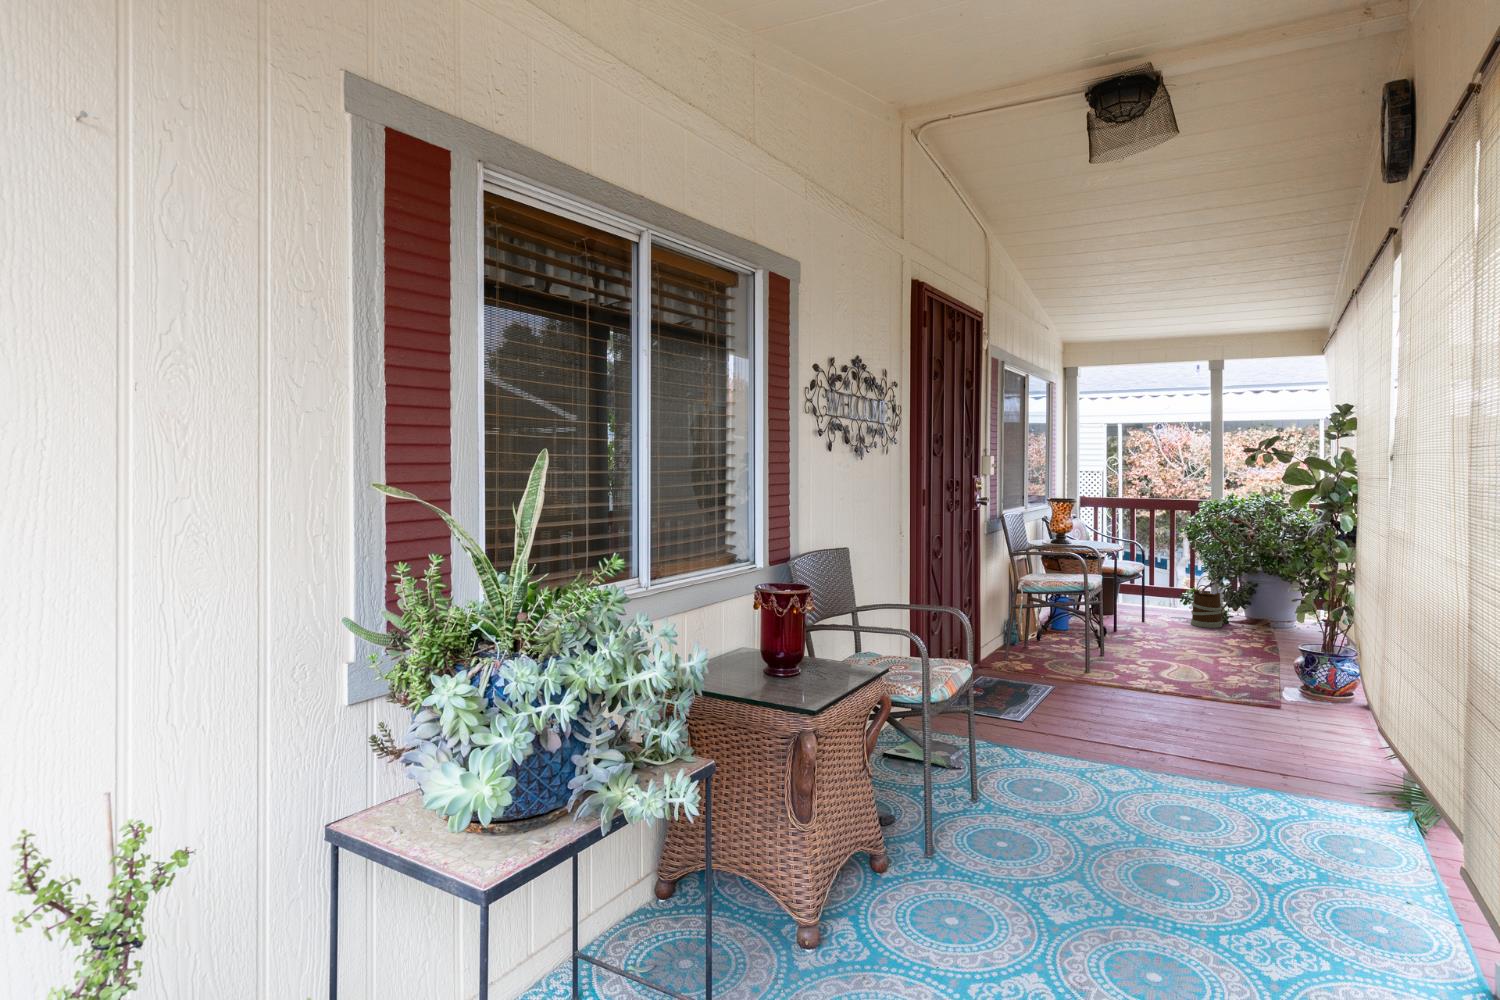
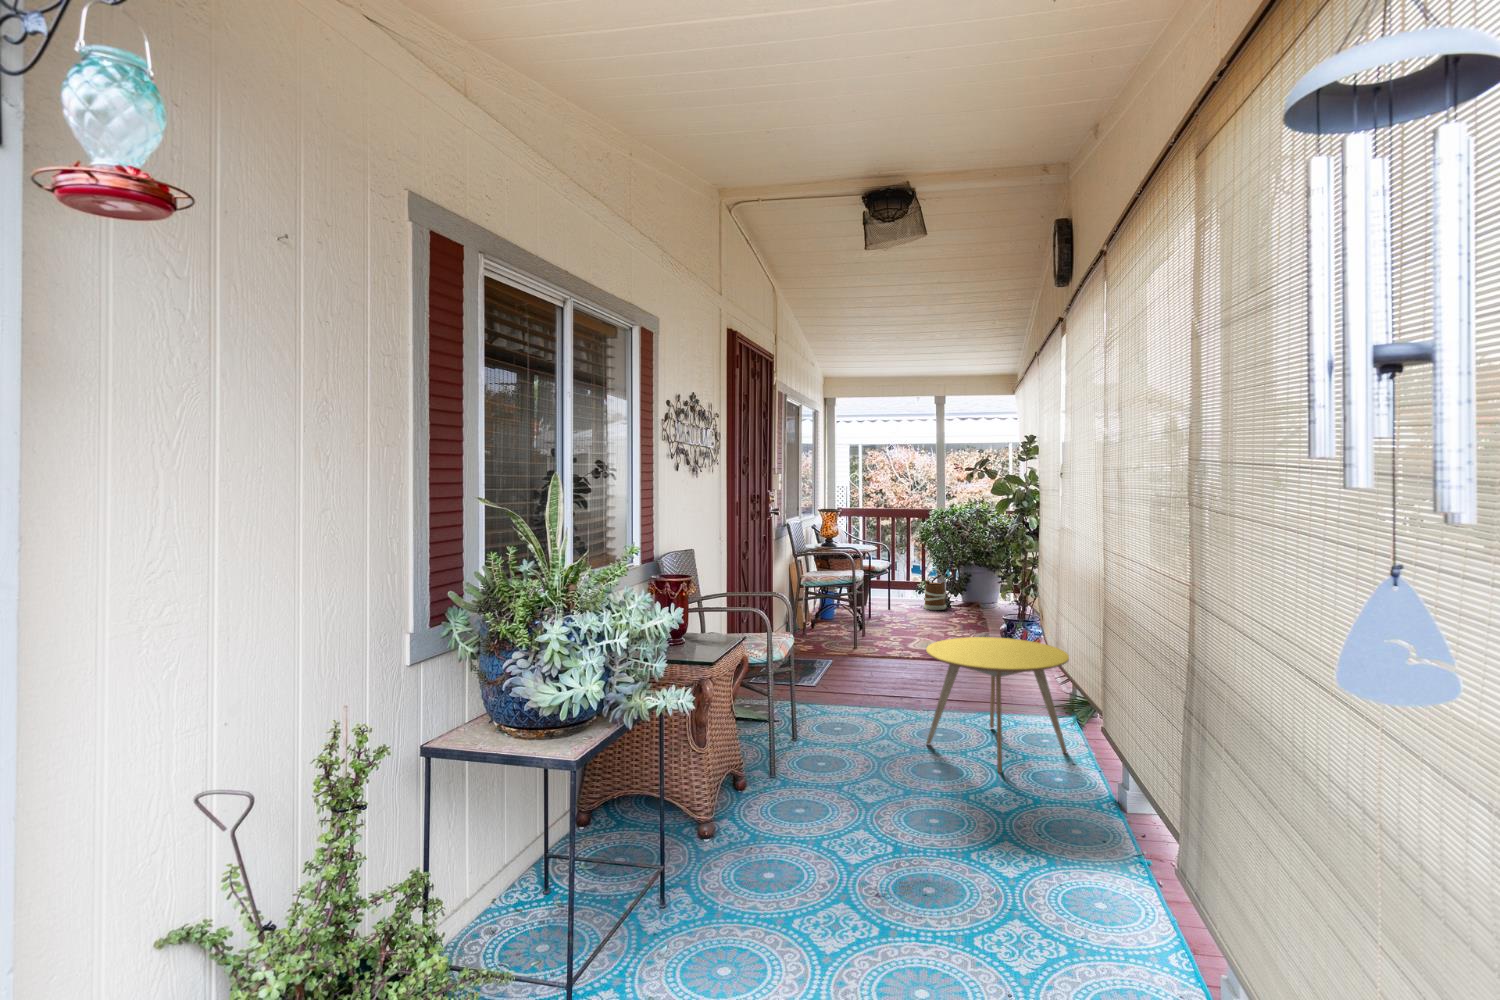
side table: none [1161,684,1400,899] -> present [926,637,1069,773]

